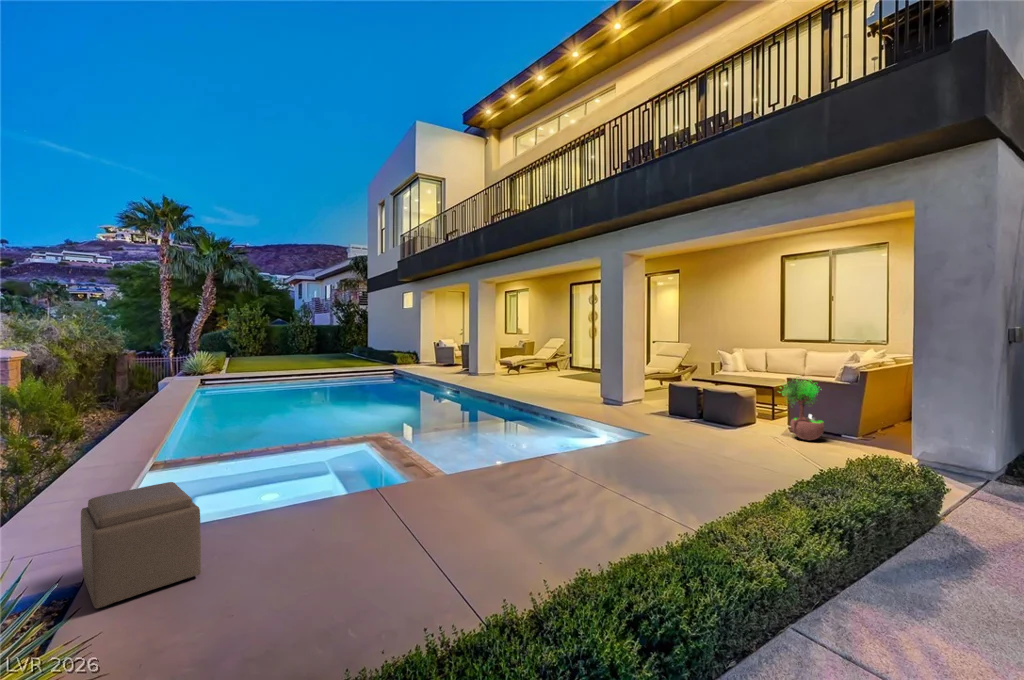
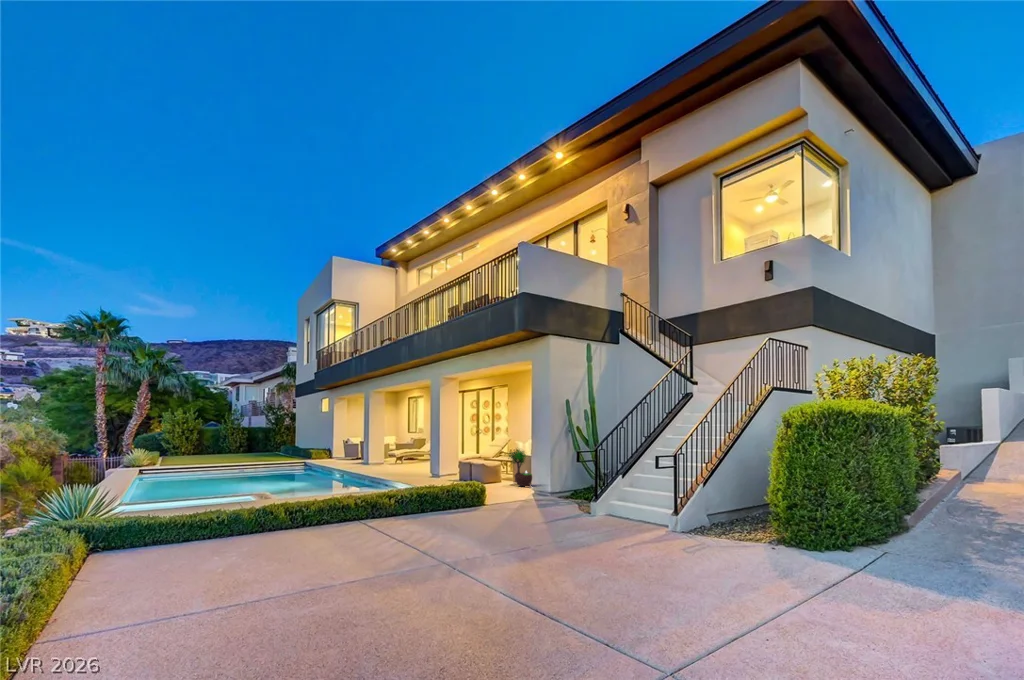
ottoman: present [81,482,201,609] -> none [112,487,162,527]

